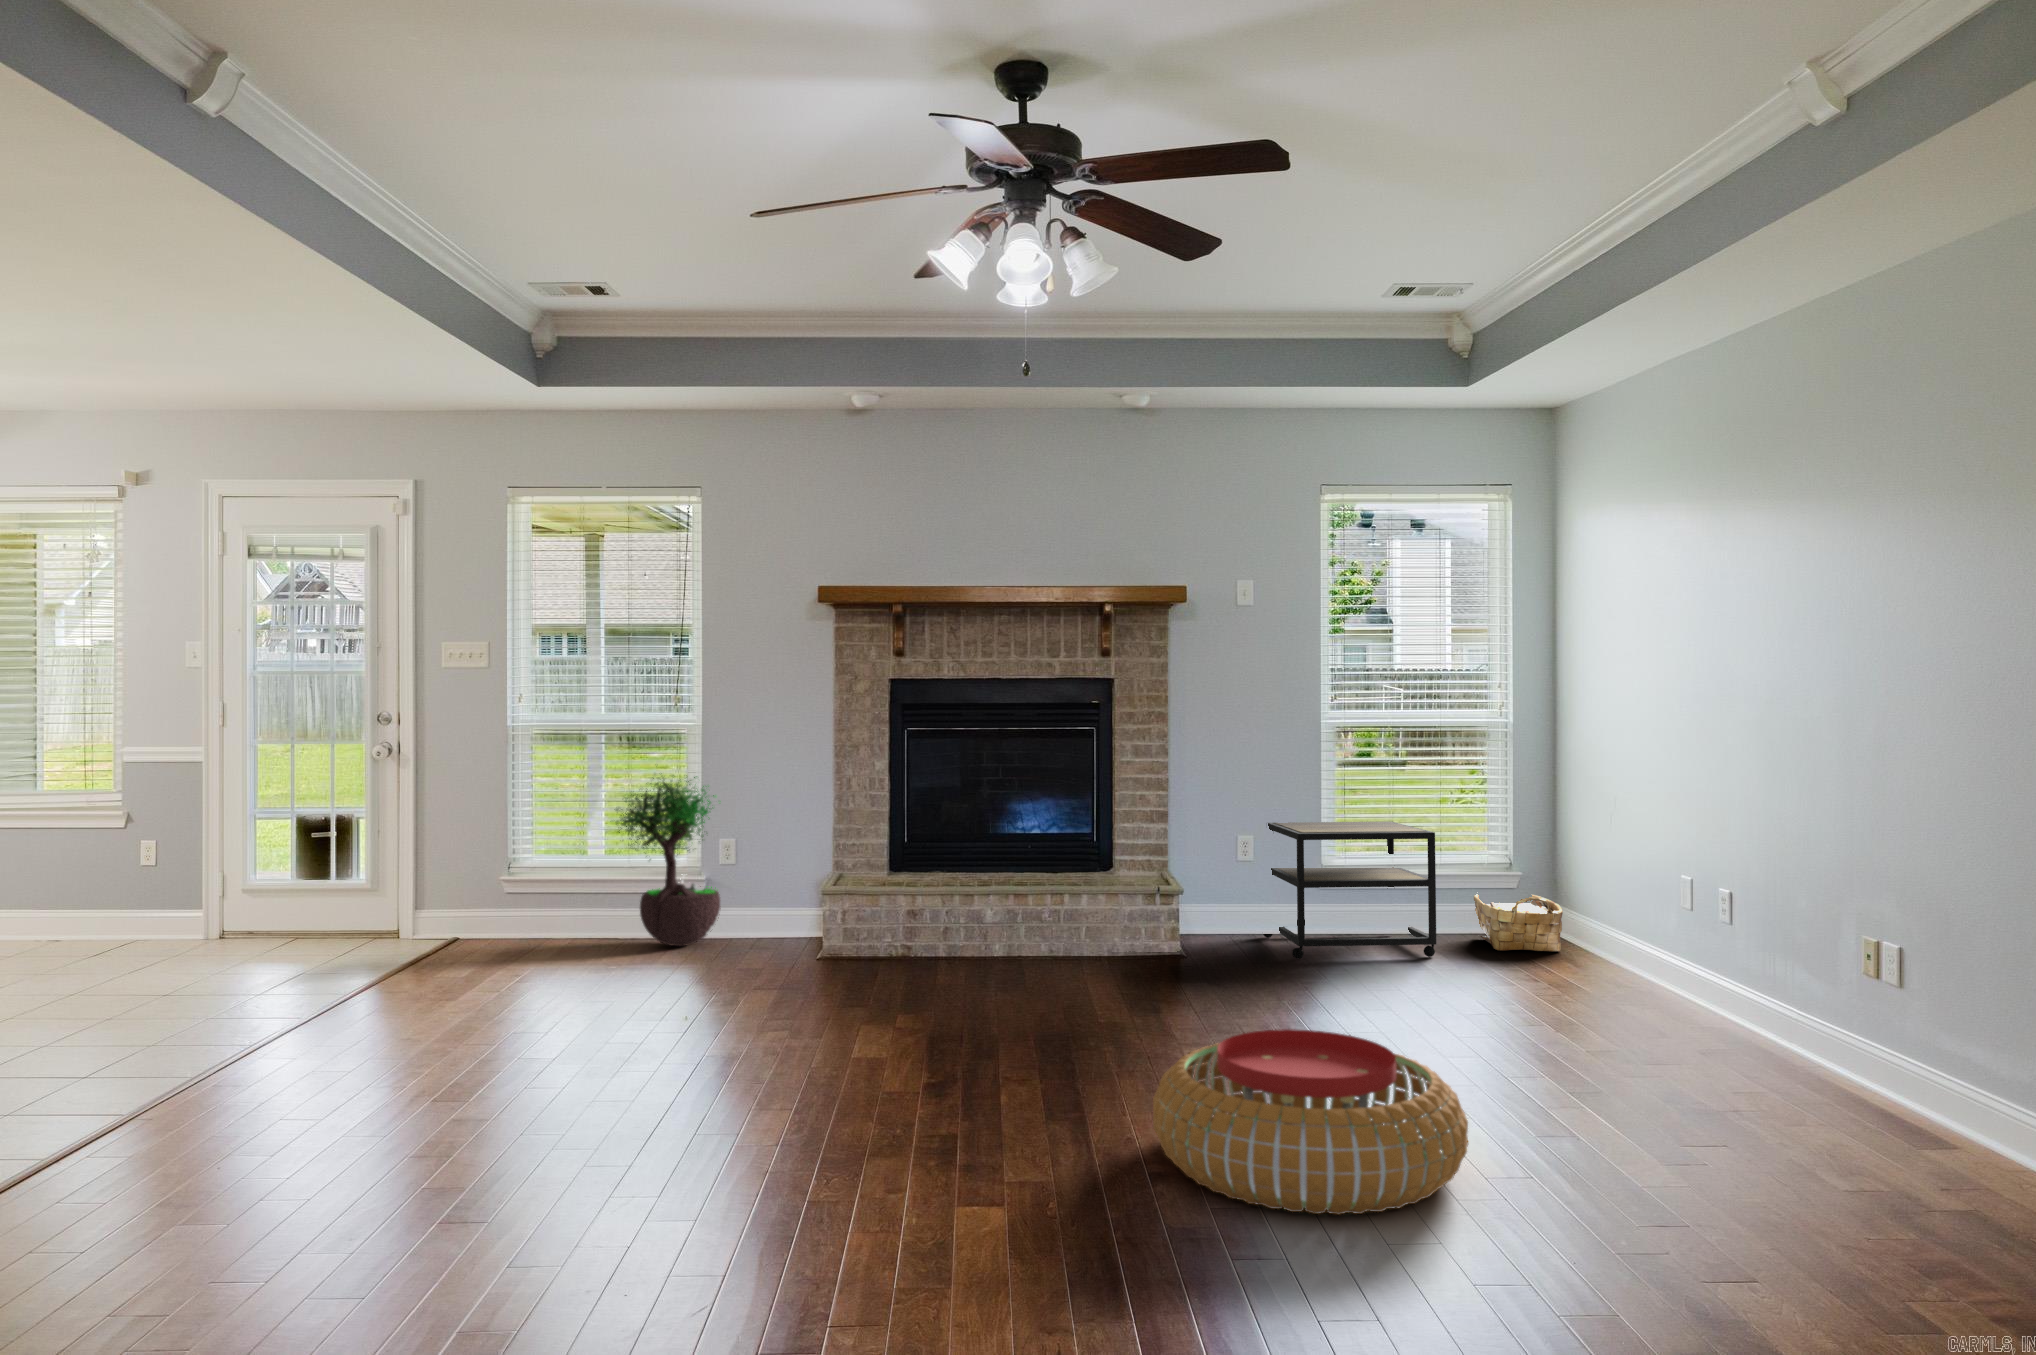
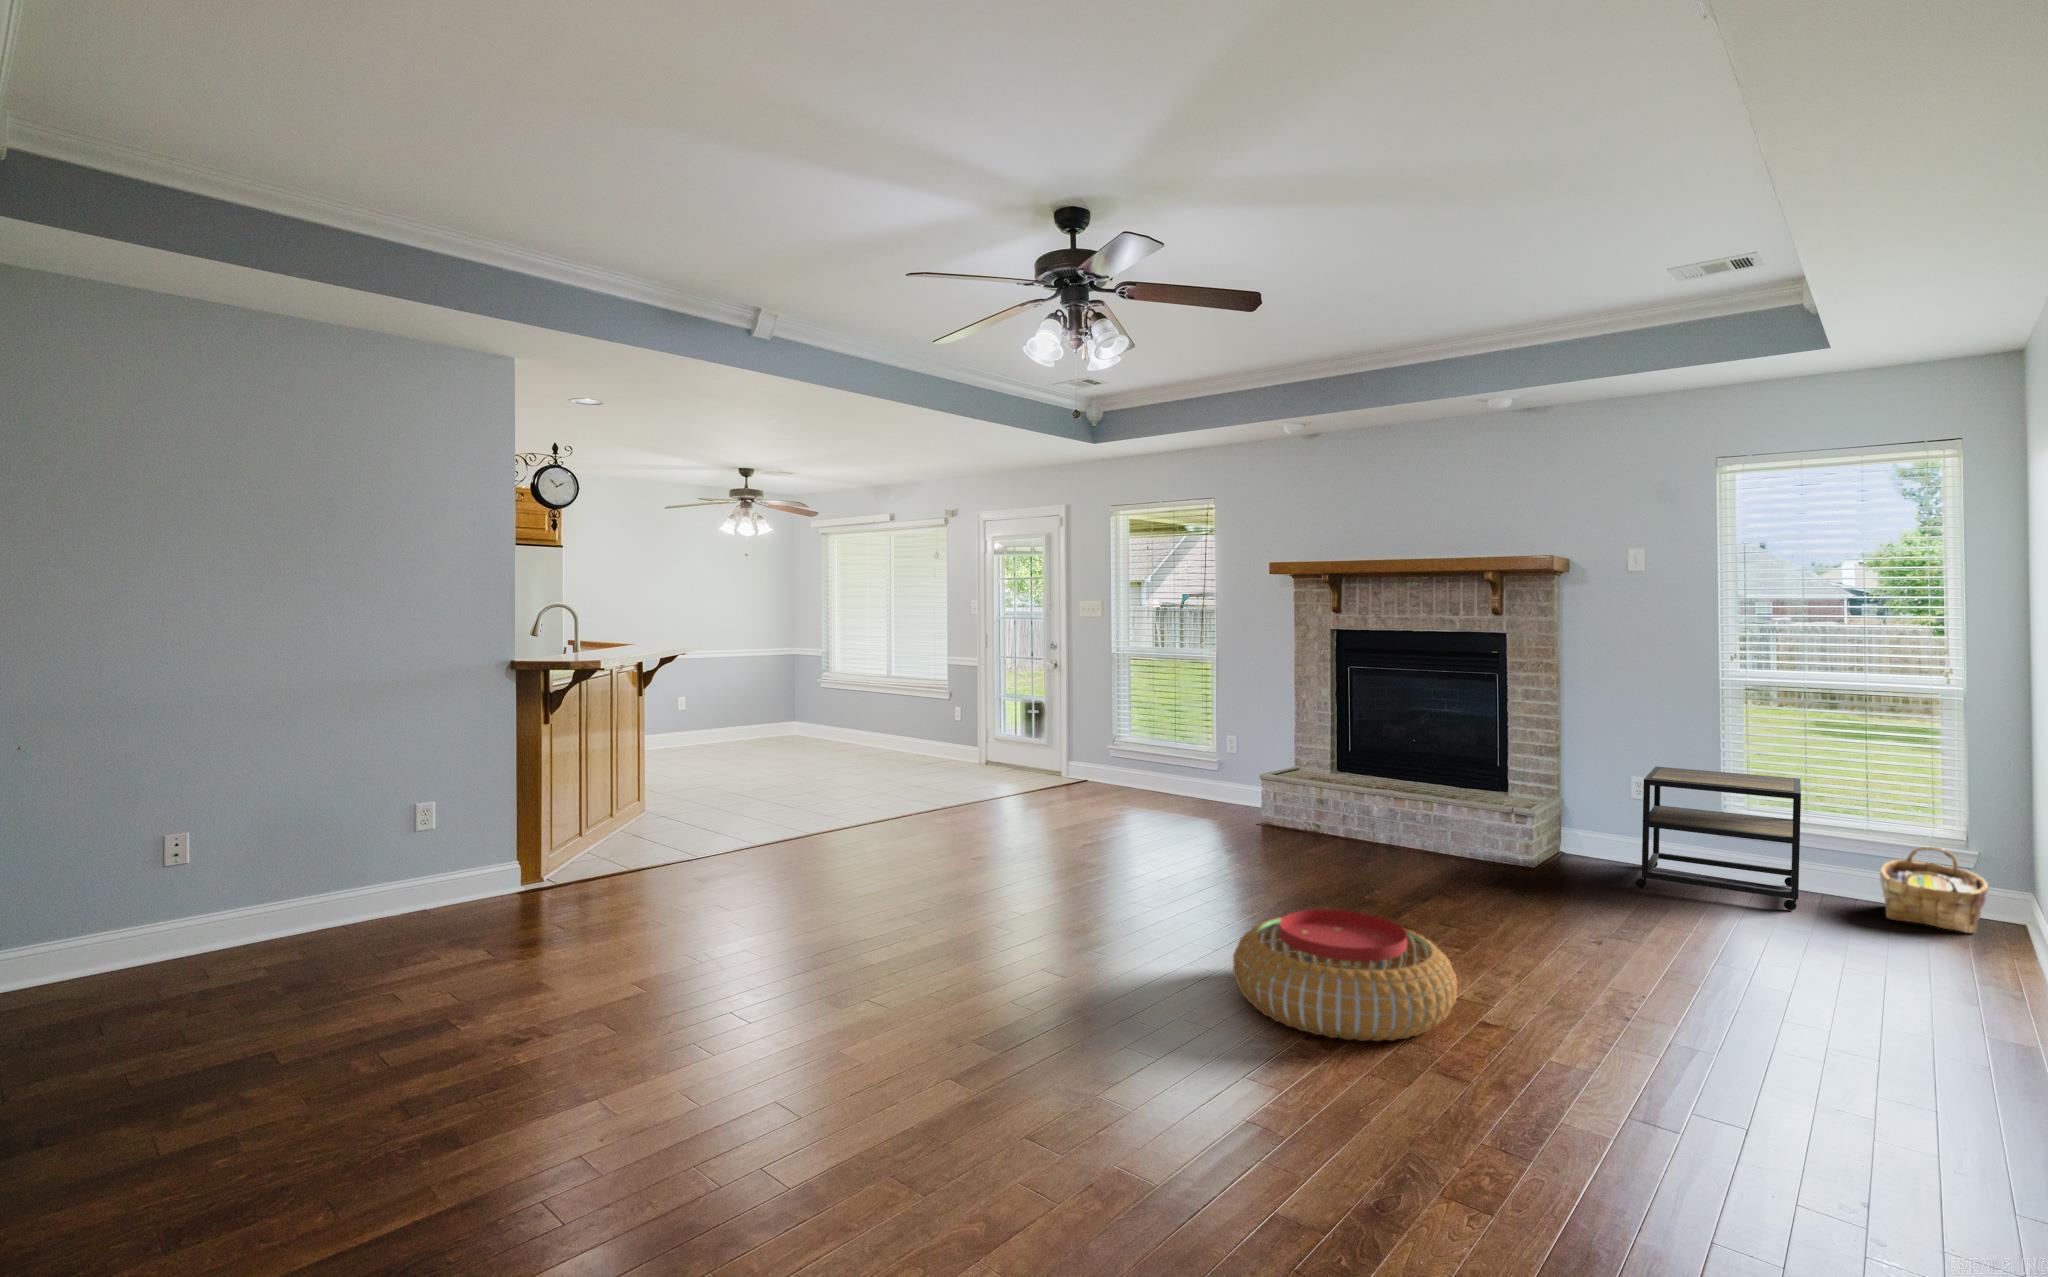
potted tree: present [616,775,721,946] -> none [1145,685,1222,805]

